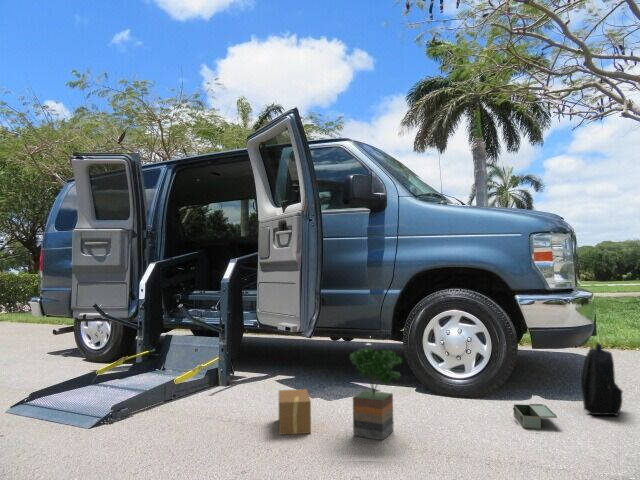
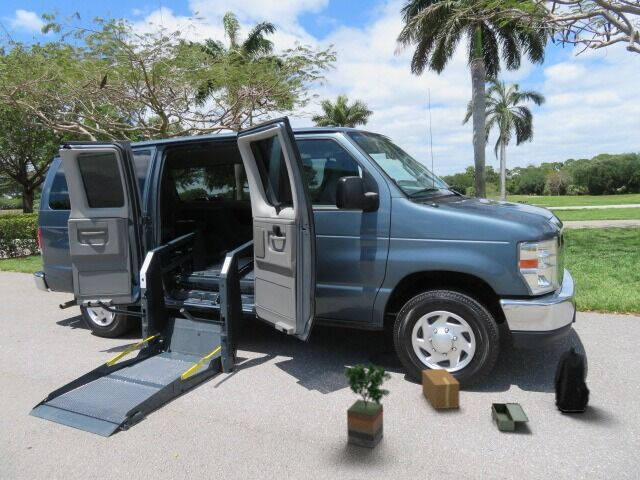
cardboard box: present [279,389,311,435] -> present [422,369,460,409]

